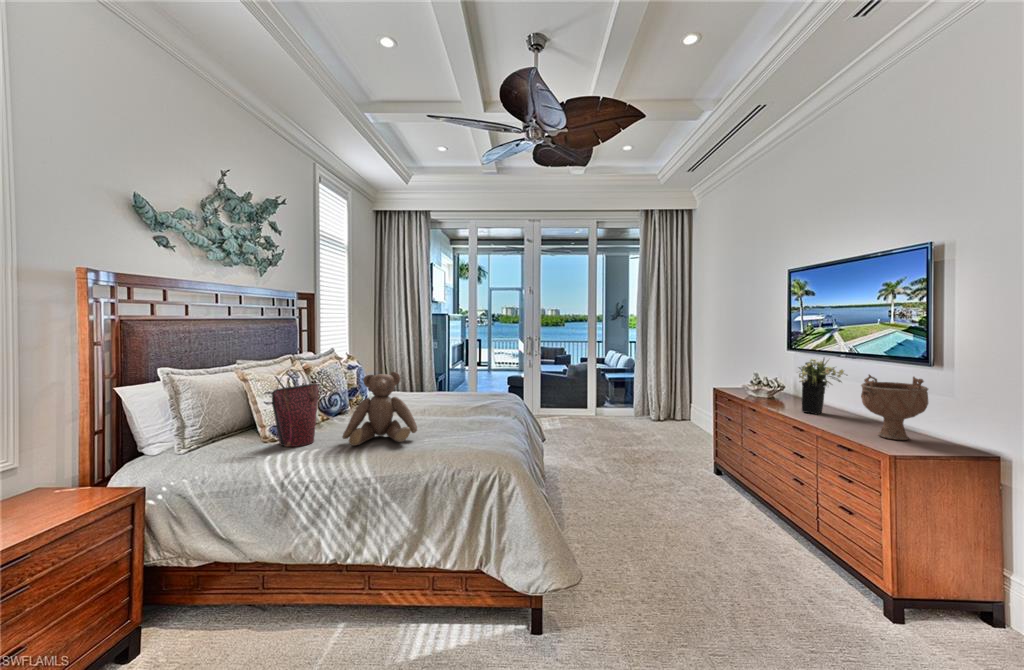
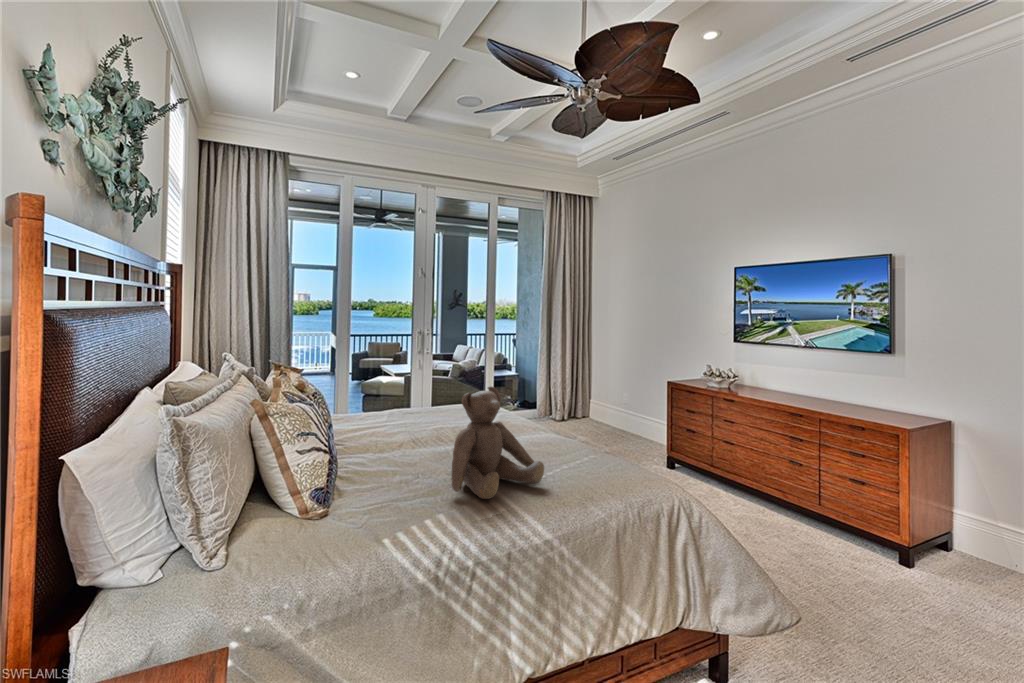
flower arrangement: present [799,358,844,414] -> none [768,349,811,401]
handbag: present [272,370,319,447] -> none [354,393,408,520]
decorative bowl: present [861,375,928,440] -> none [851,363,905,417]

